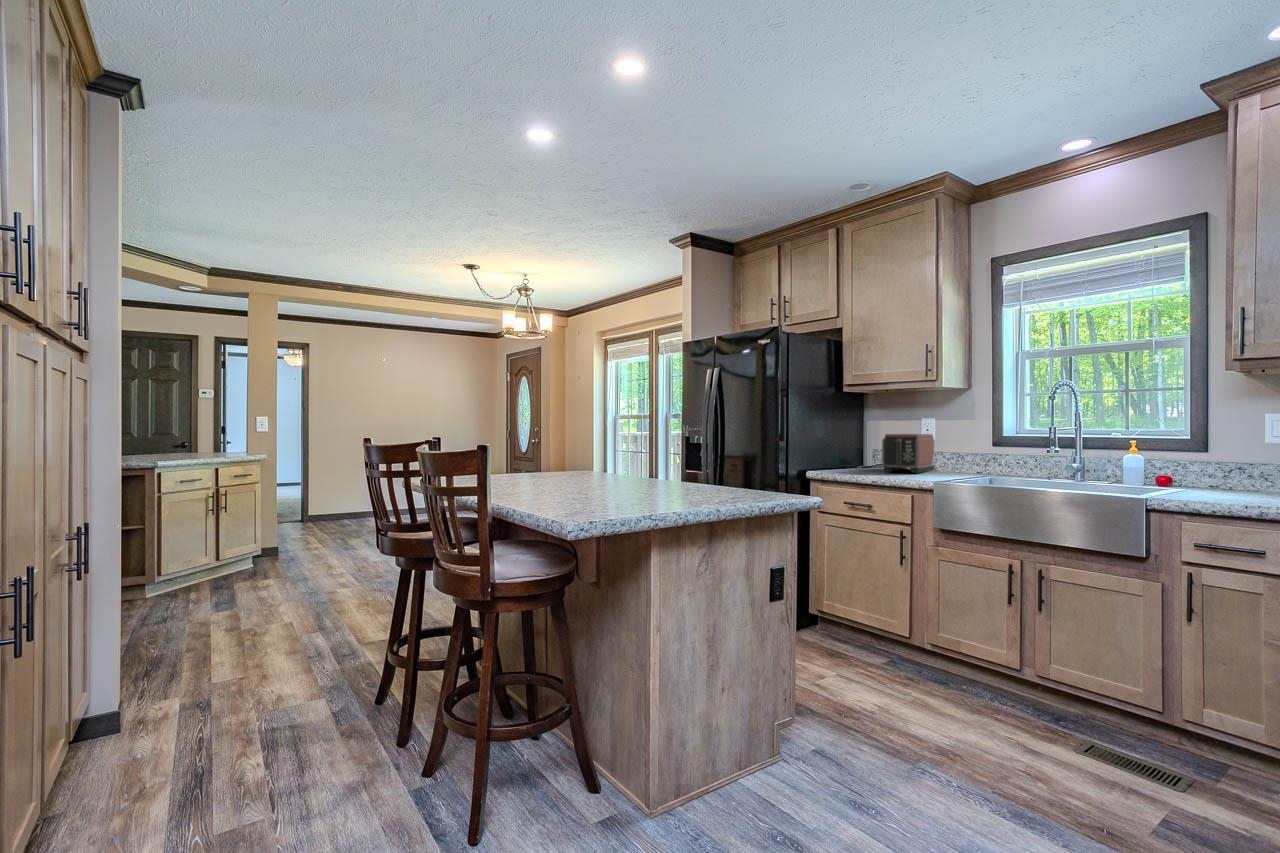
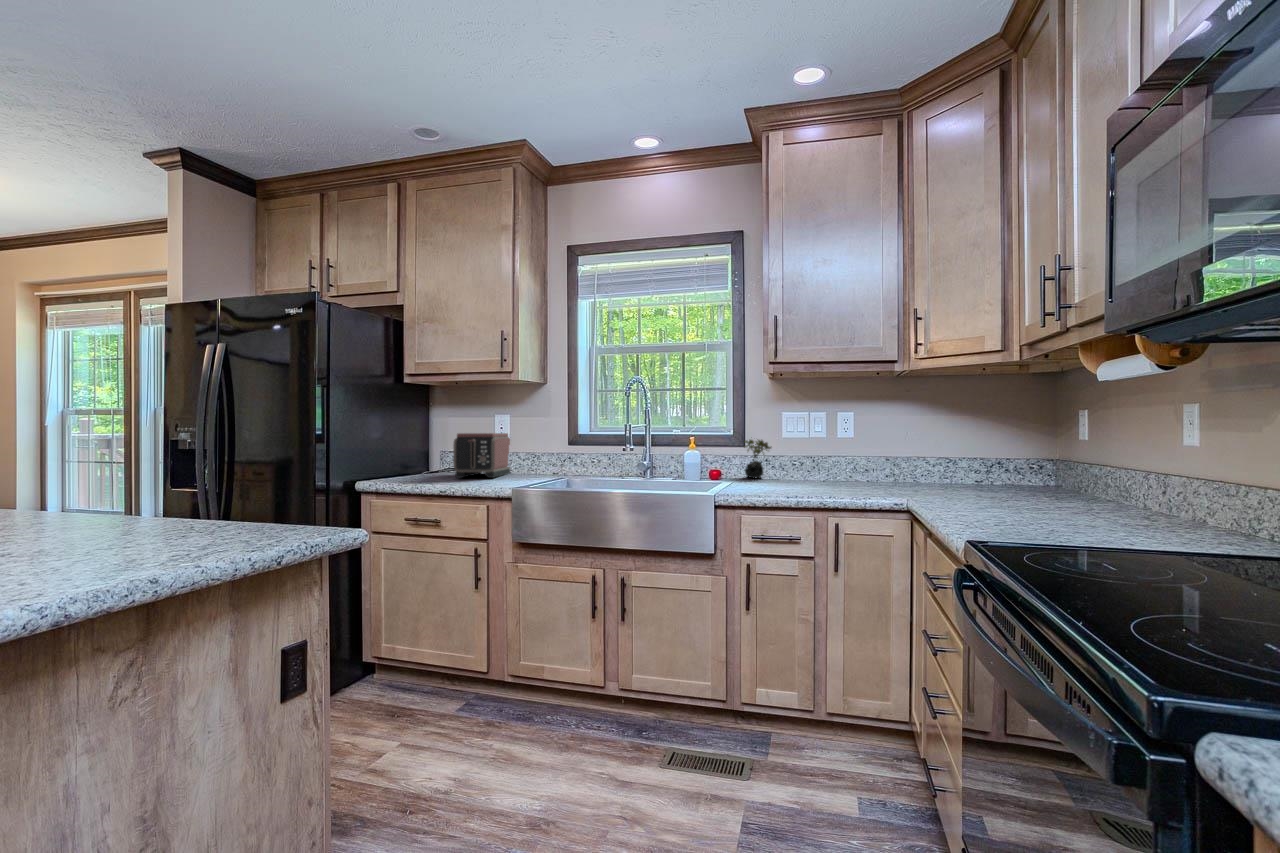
succulent plant: none [1205,442,1249,488] -> present [745,440,771,478]

